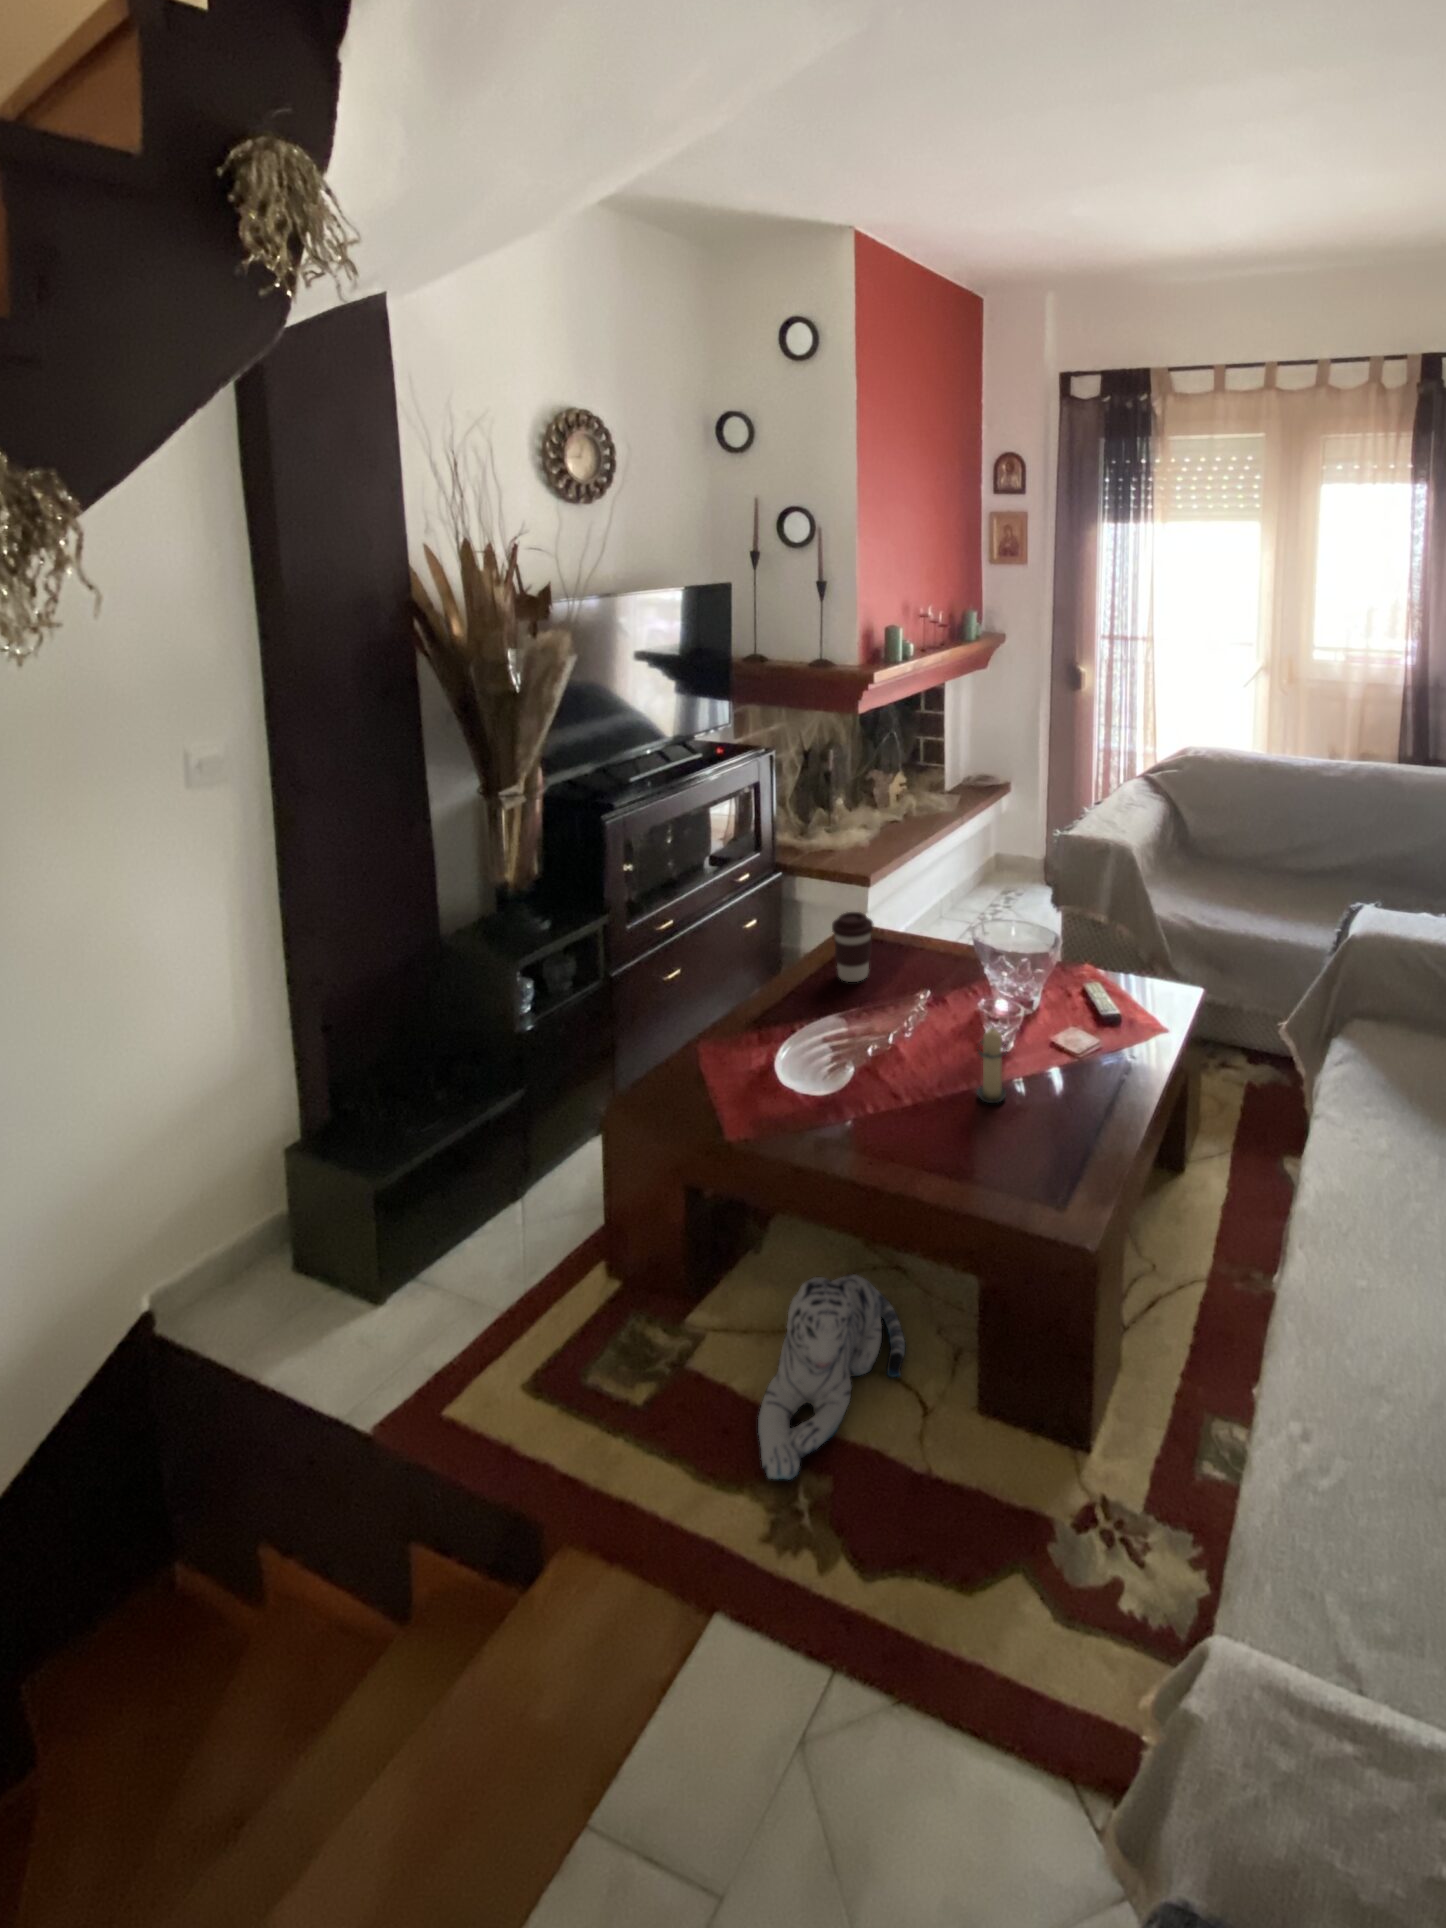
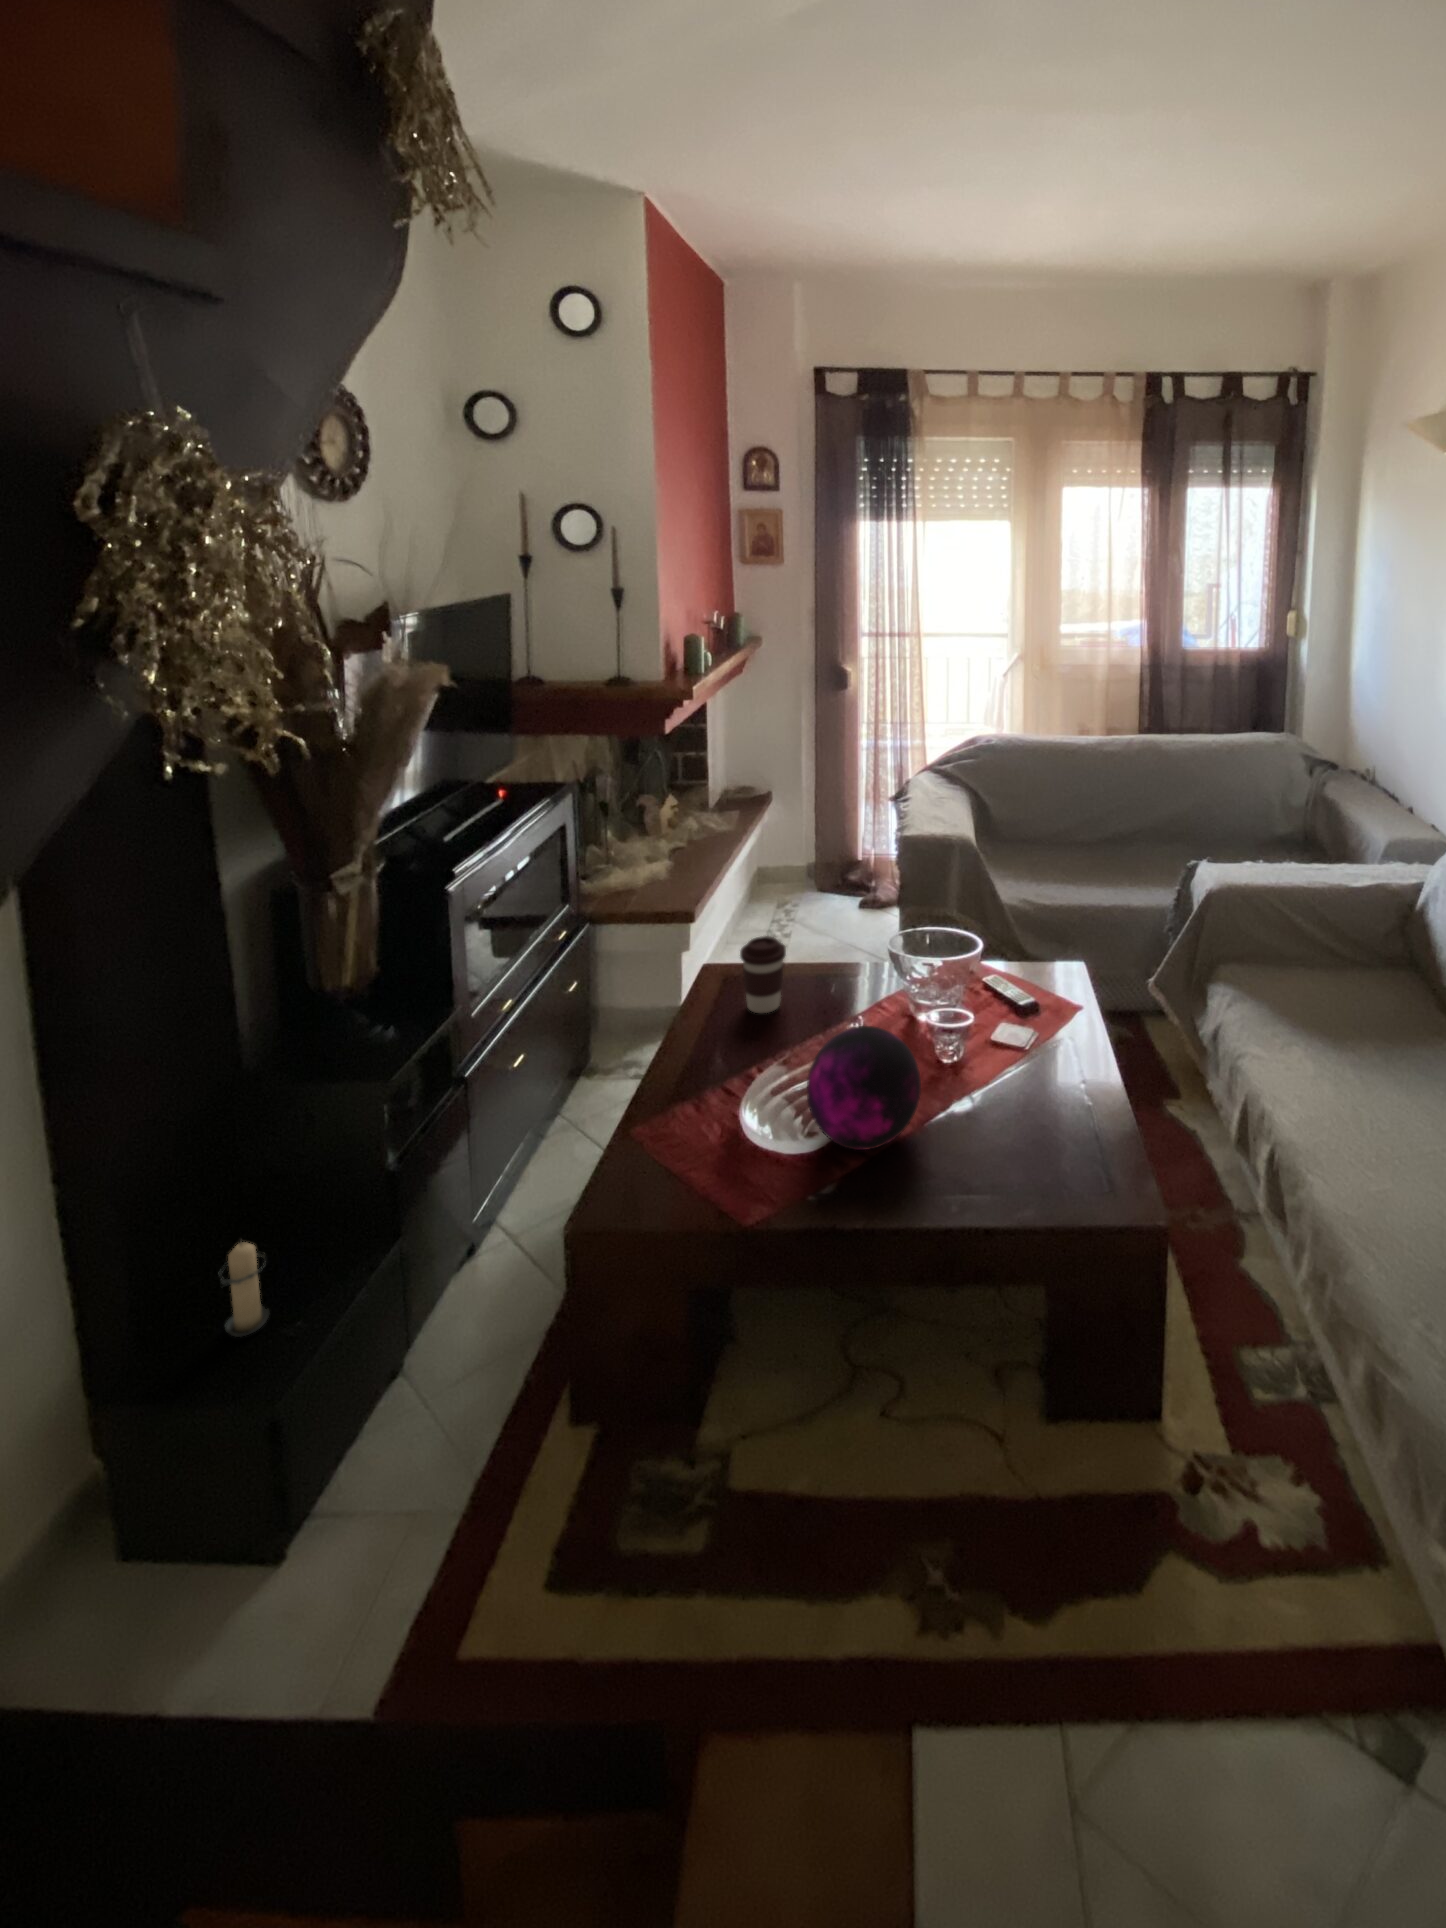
decorative orb: none [800,1000,905,1113] -> present [807,1026,921,1150]
candle: present [977,1028,1007,1103] -> present [219,1241,270,1337]
plush toy: present [758,1274,905,1480] -> none [823,1320,956,1572]

